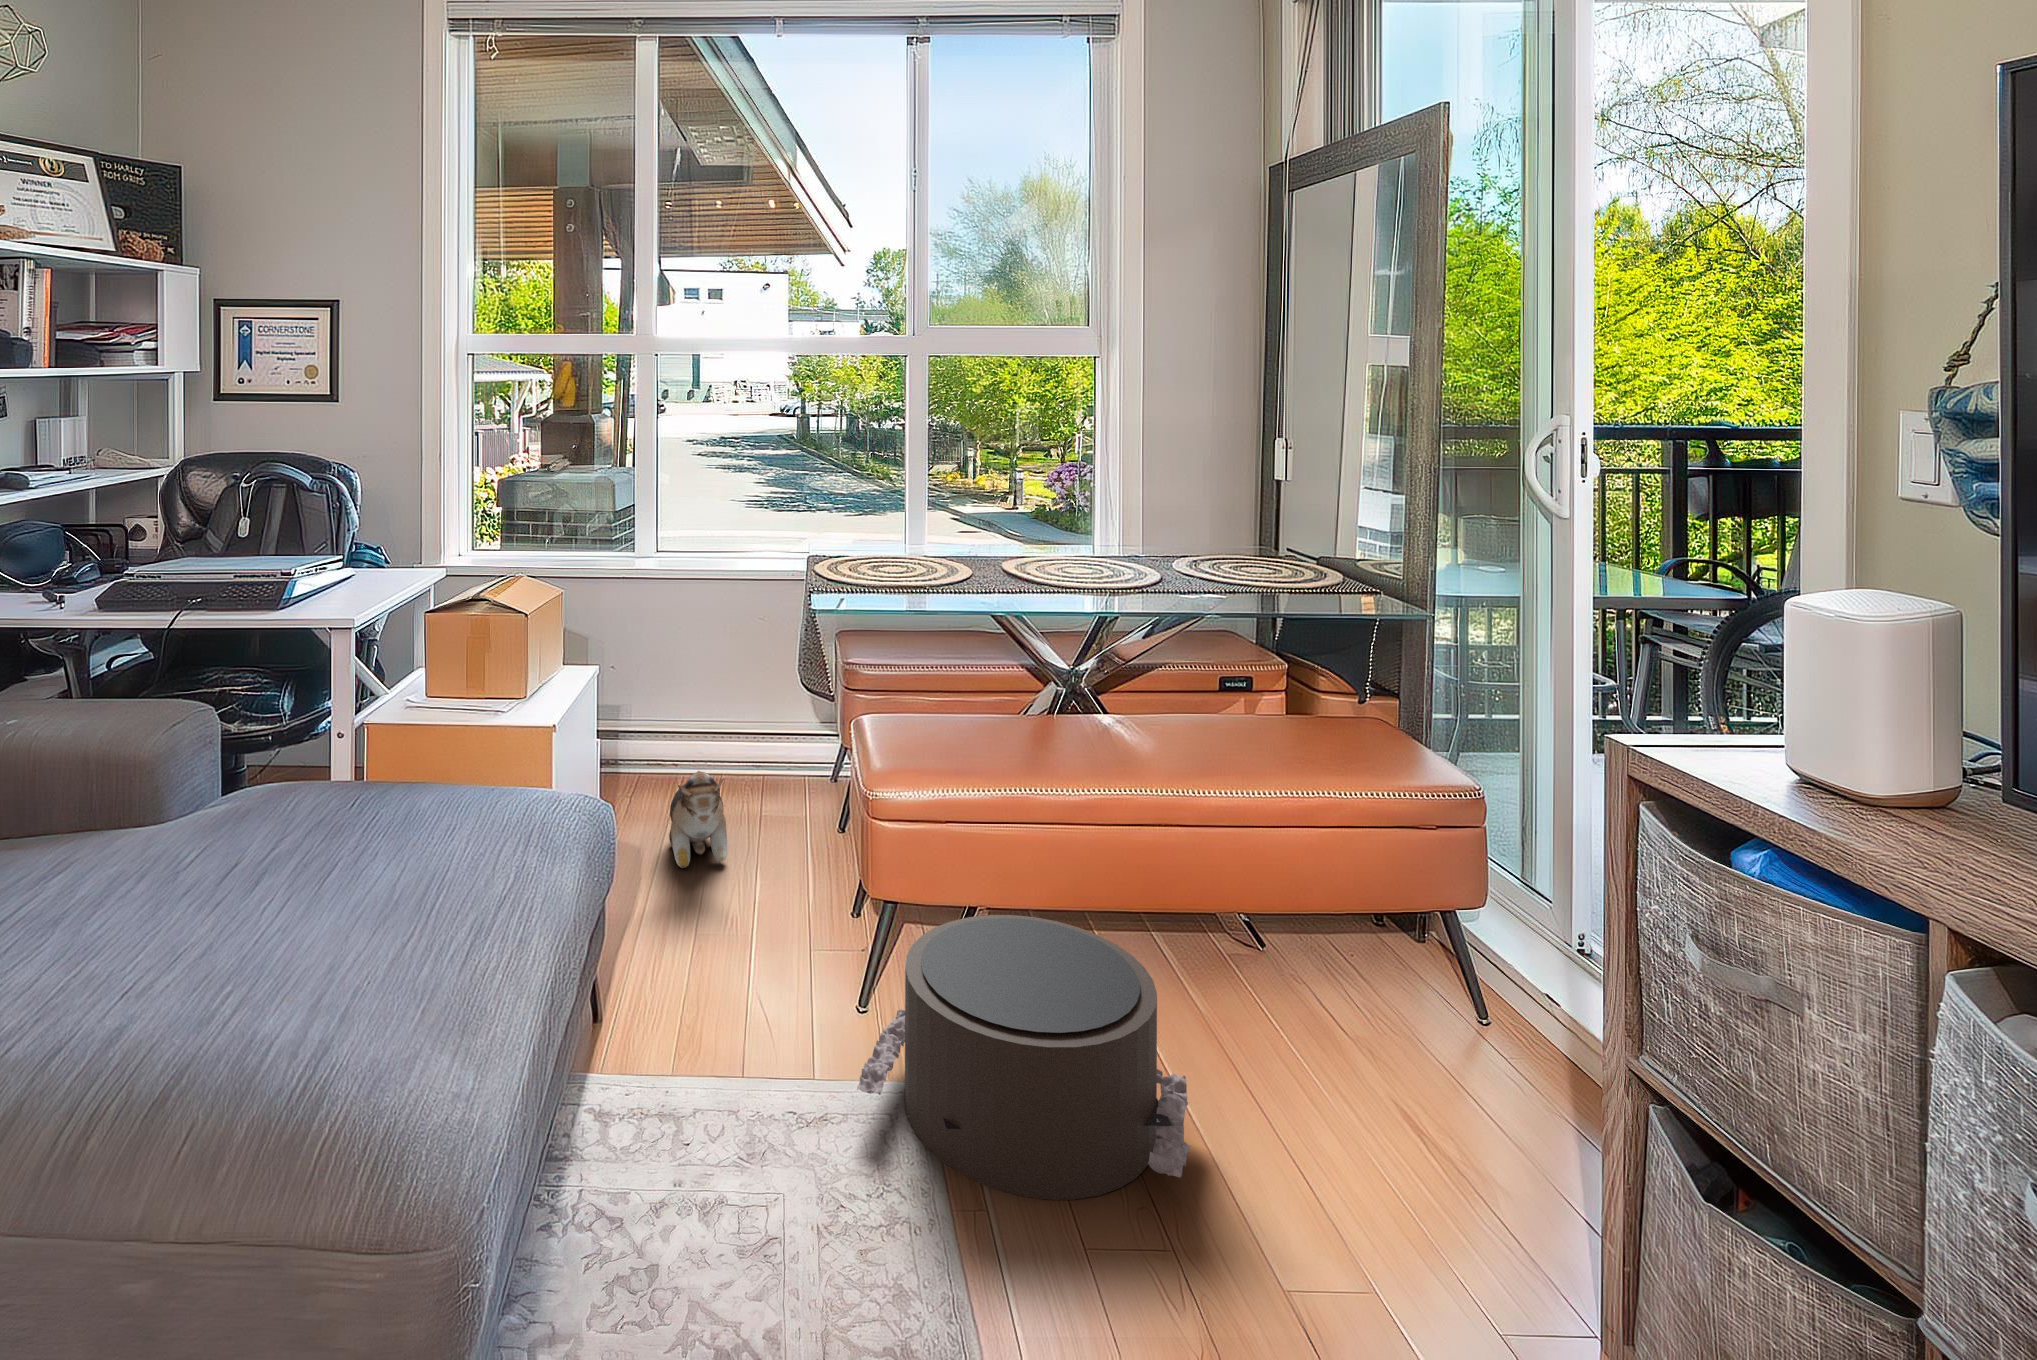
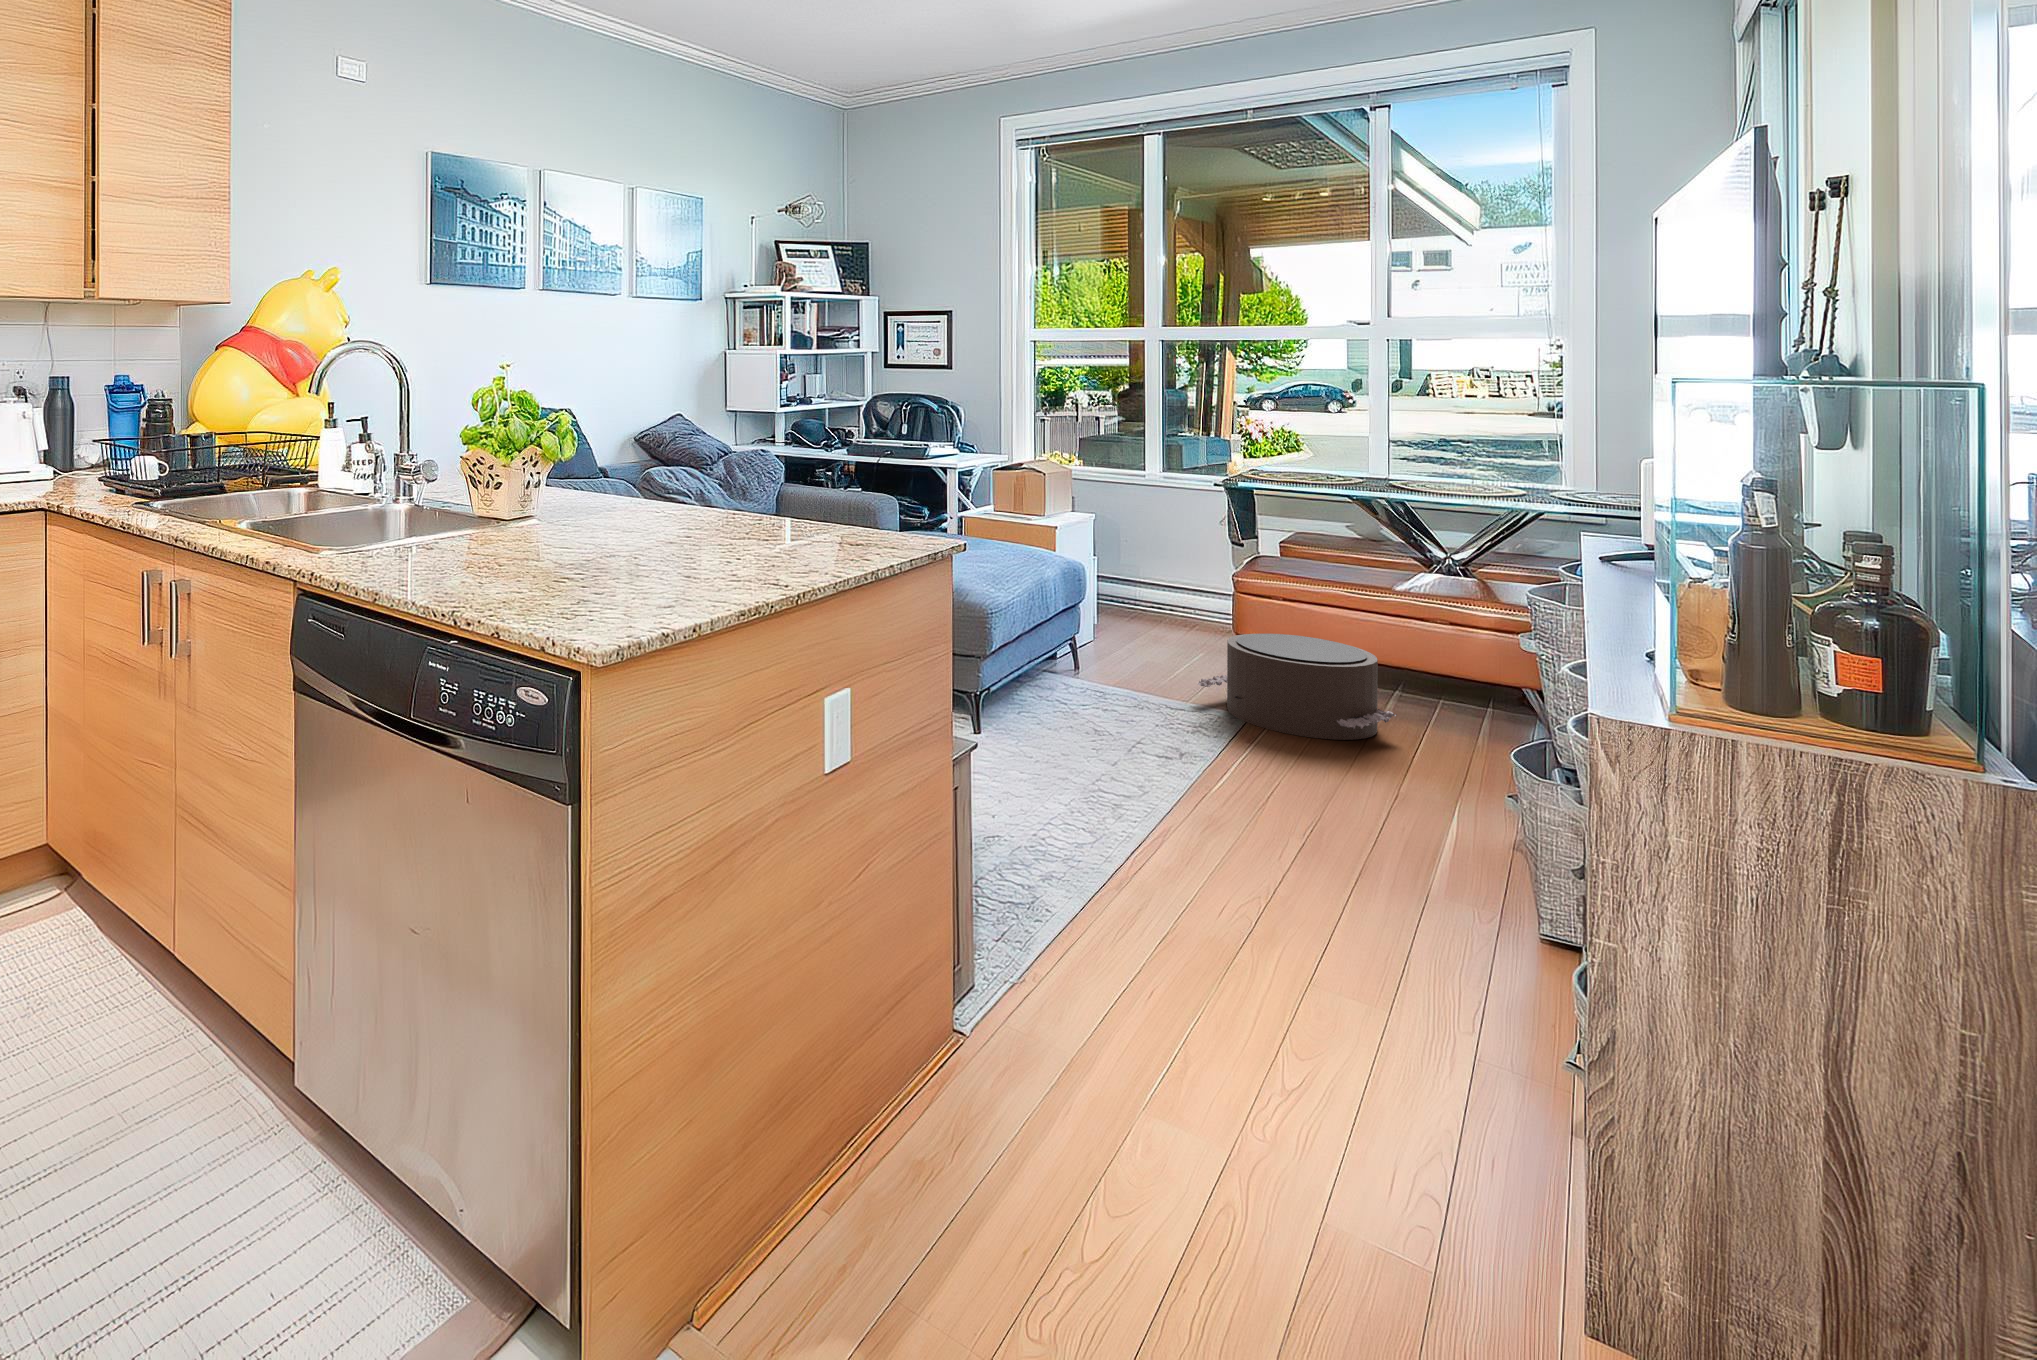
plush toy: present [669,771,727,868] -> none [1145,579,1187,635]

